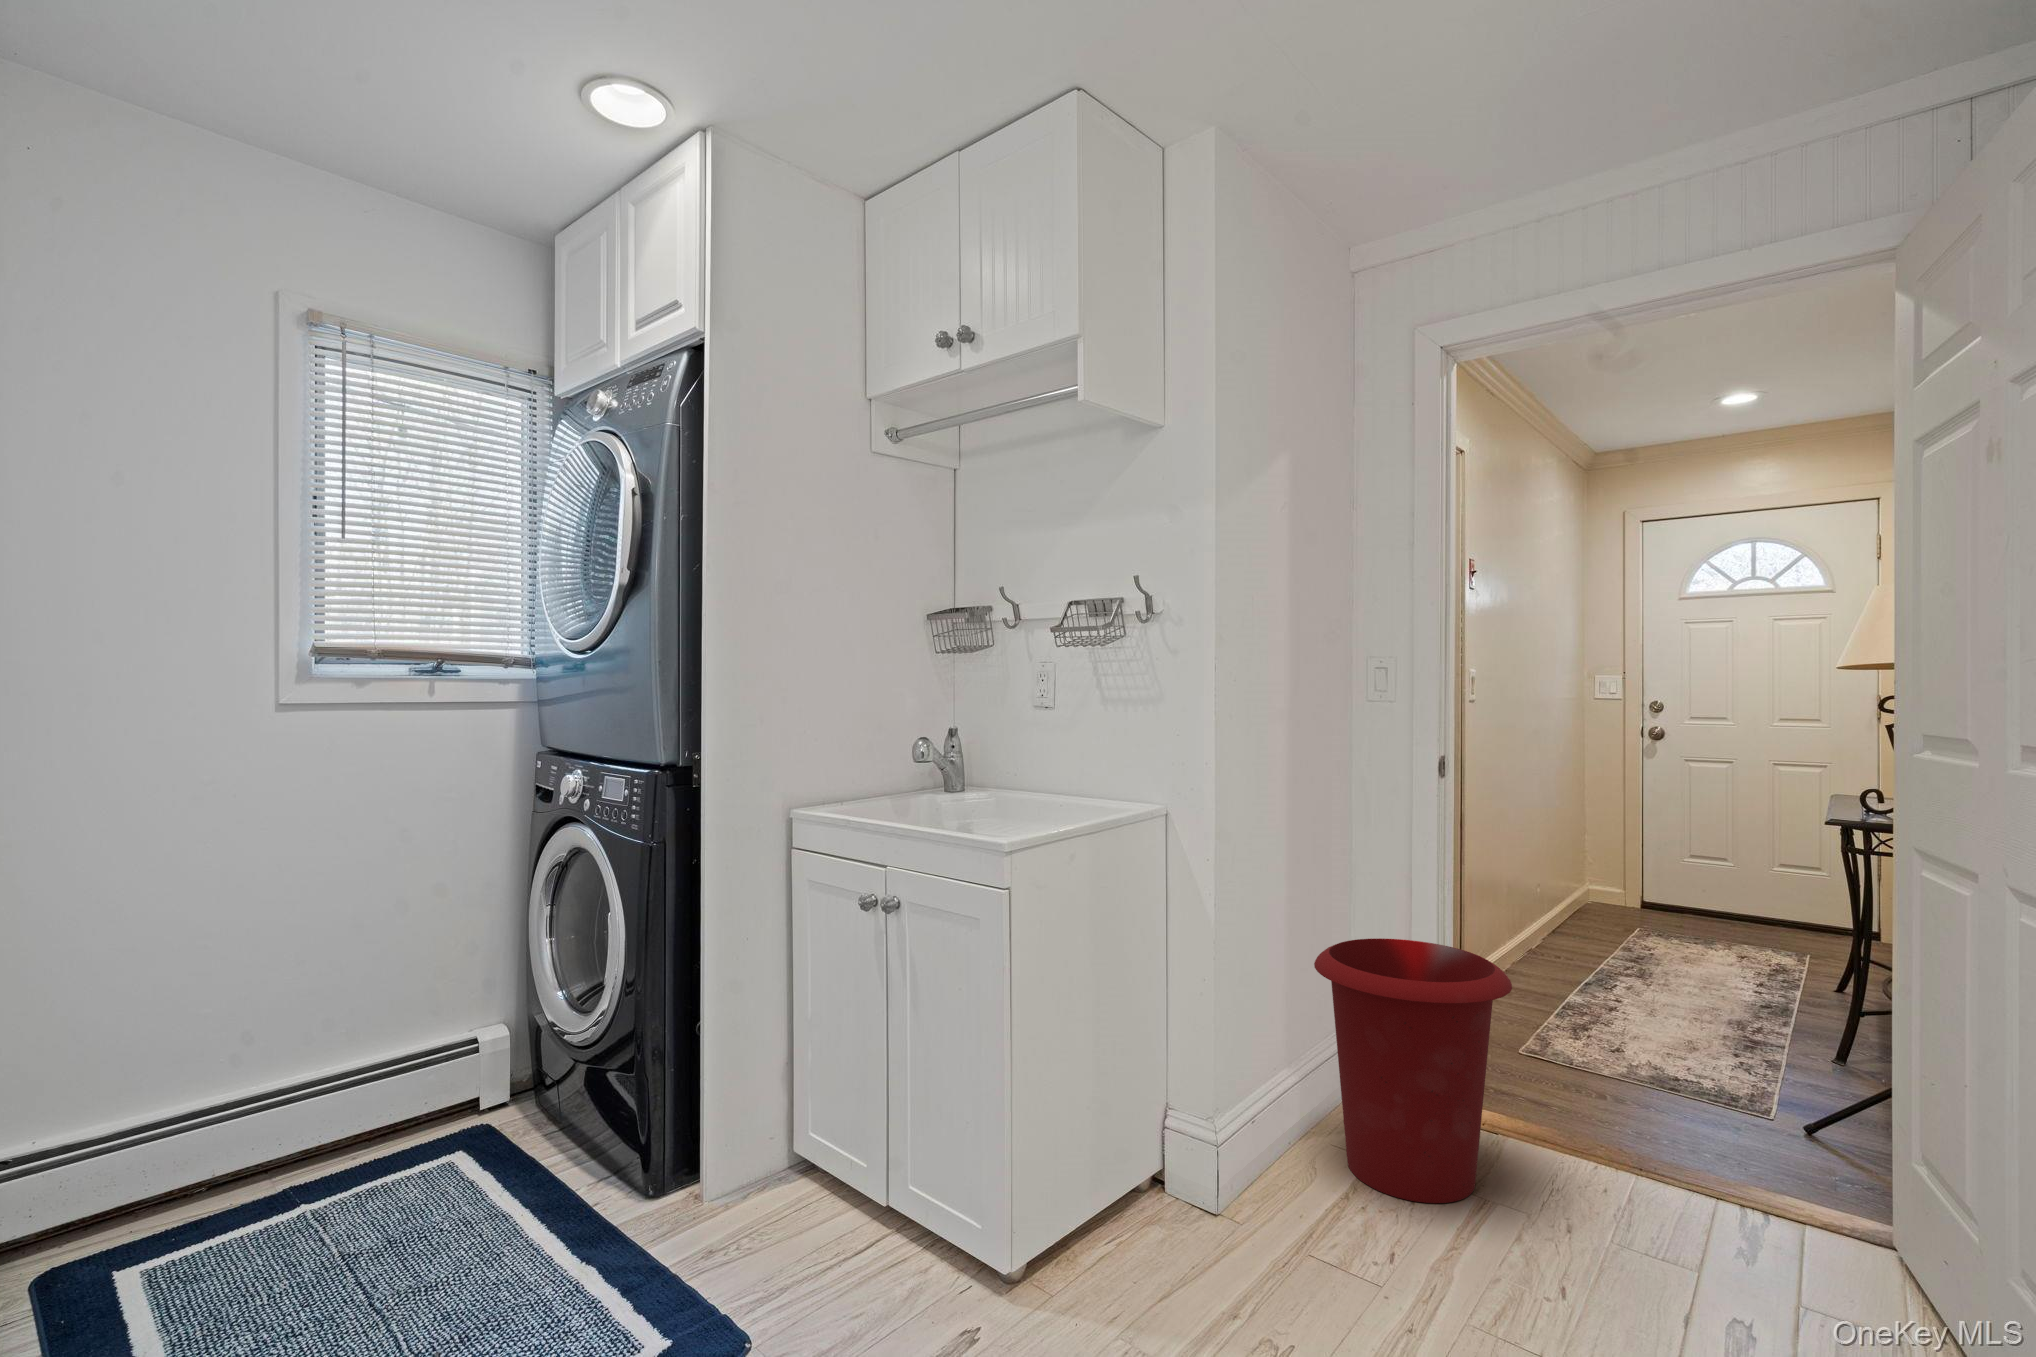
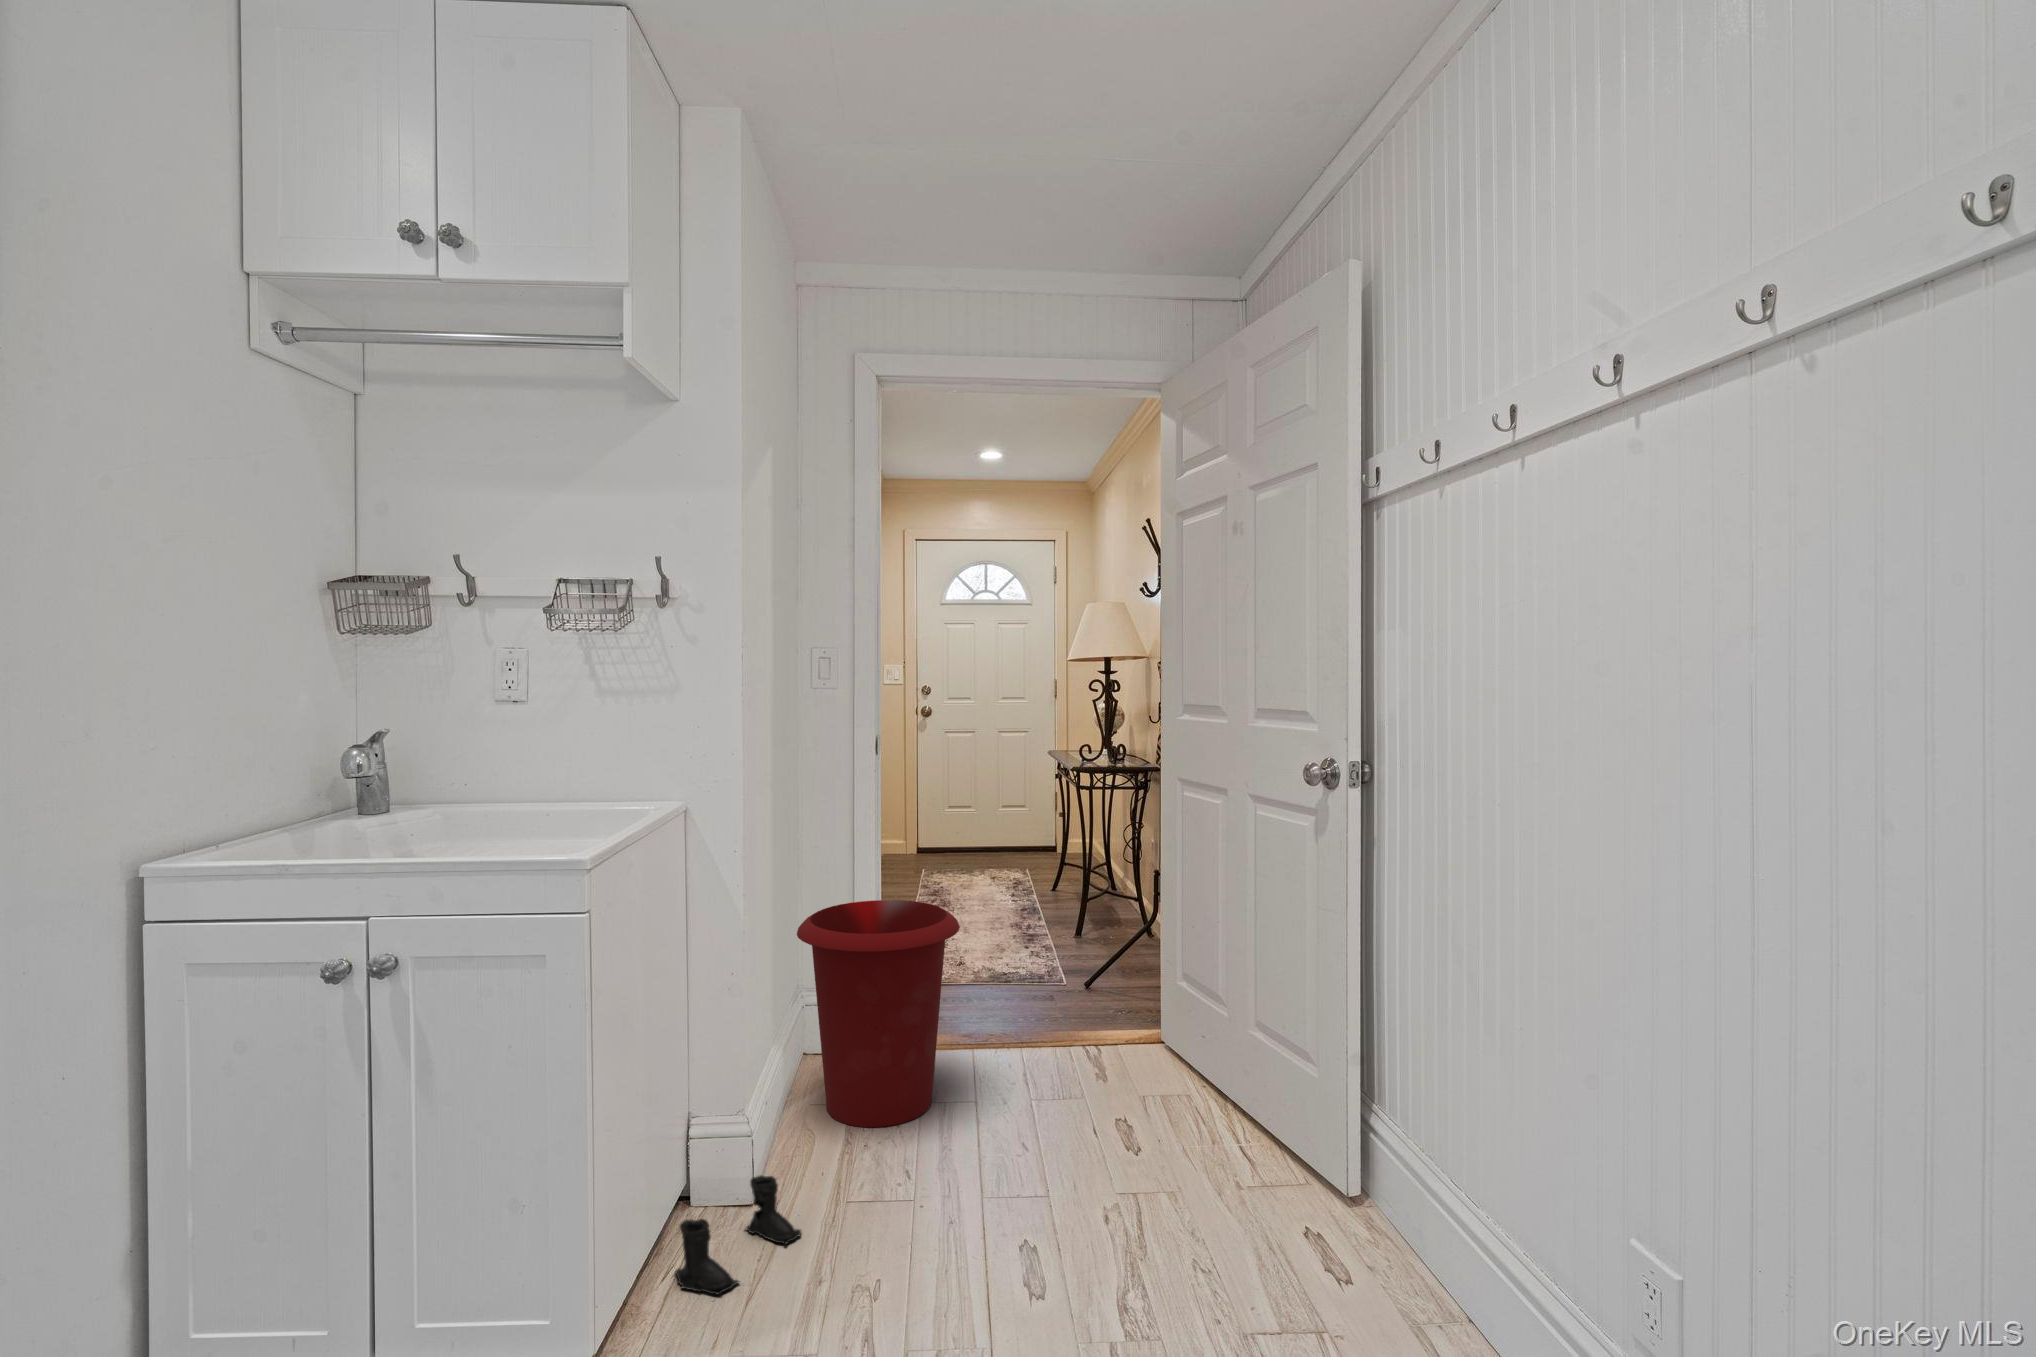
boots: none [1114,1189,1246,1285] -> present [675,1175,801,1295]

